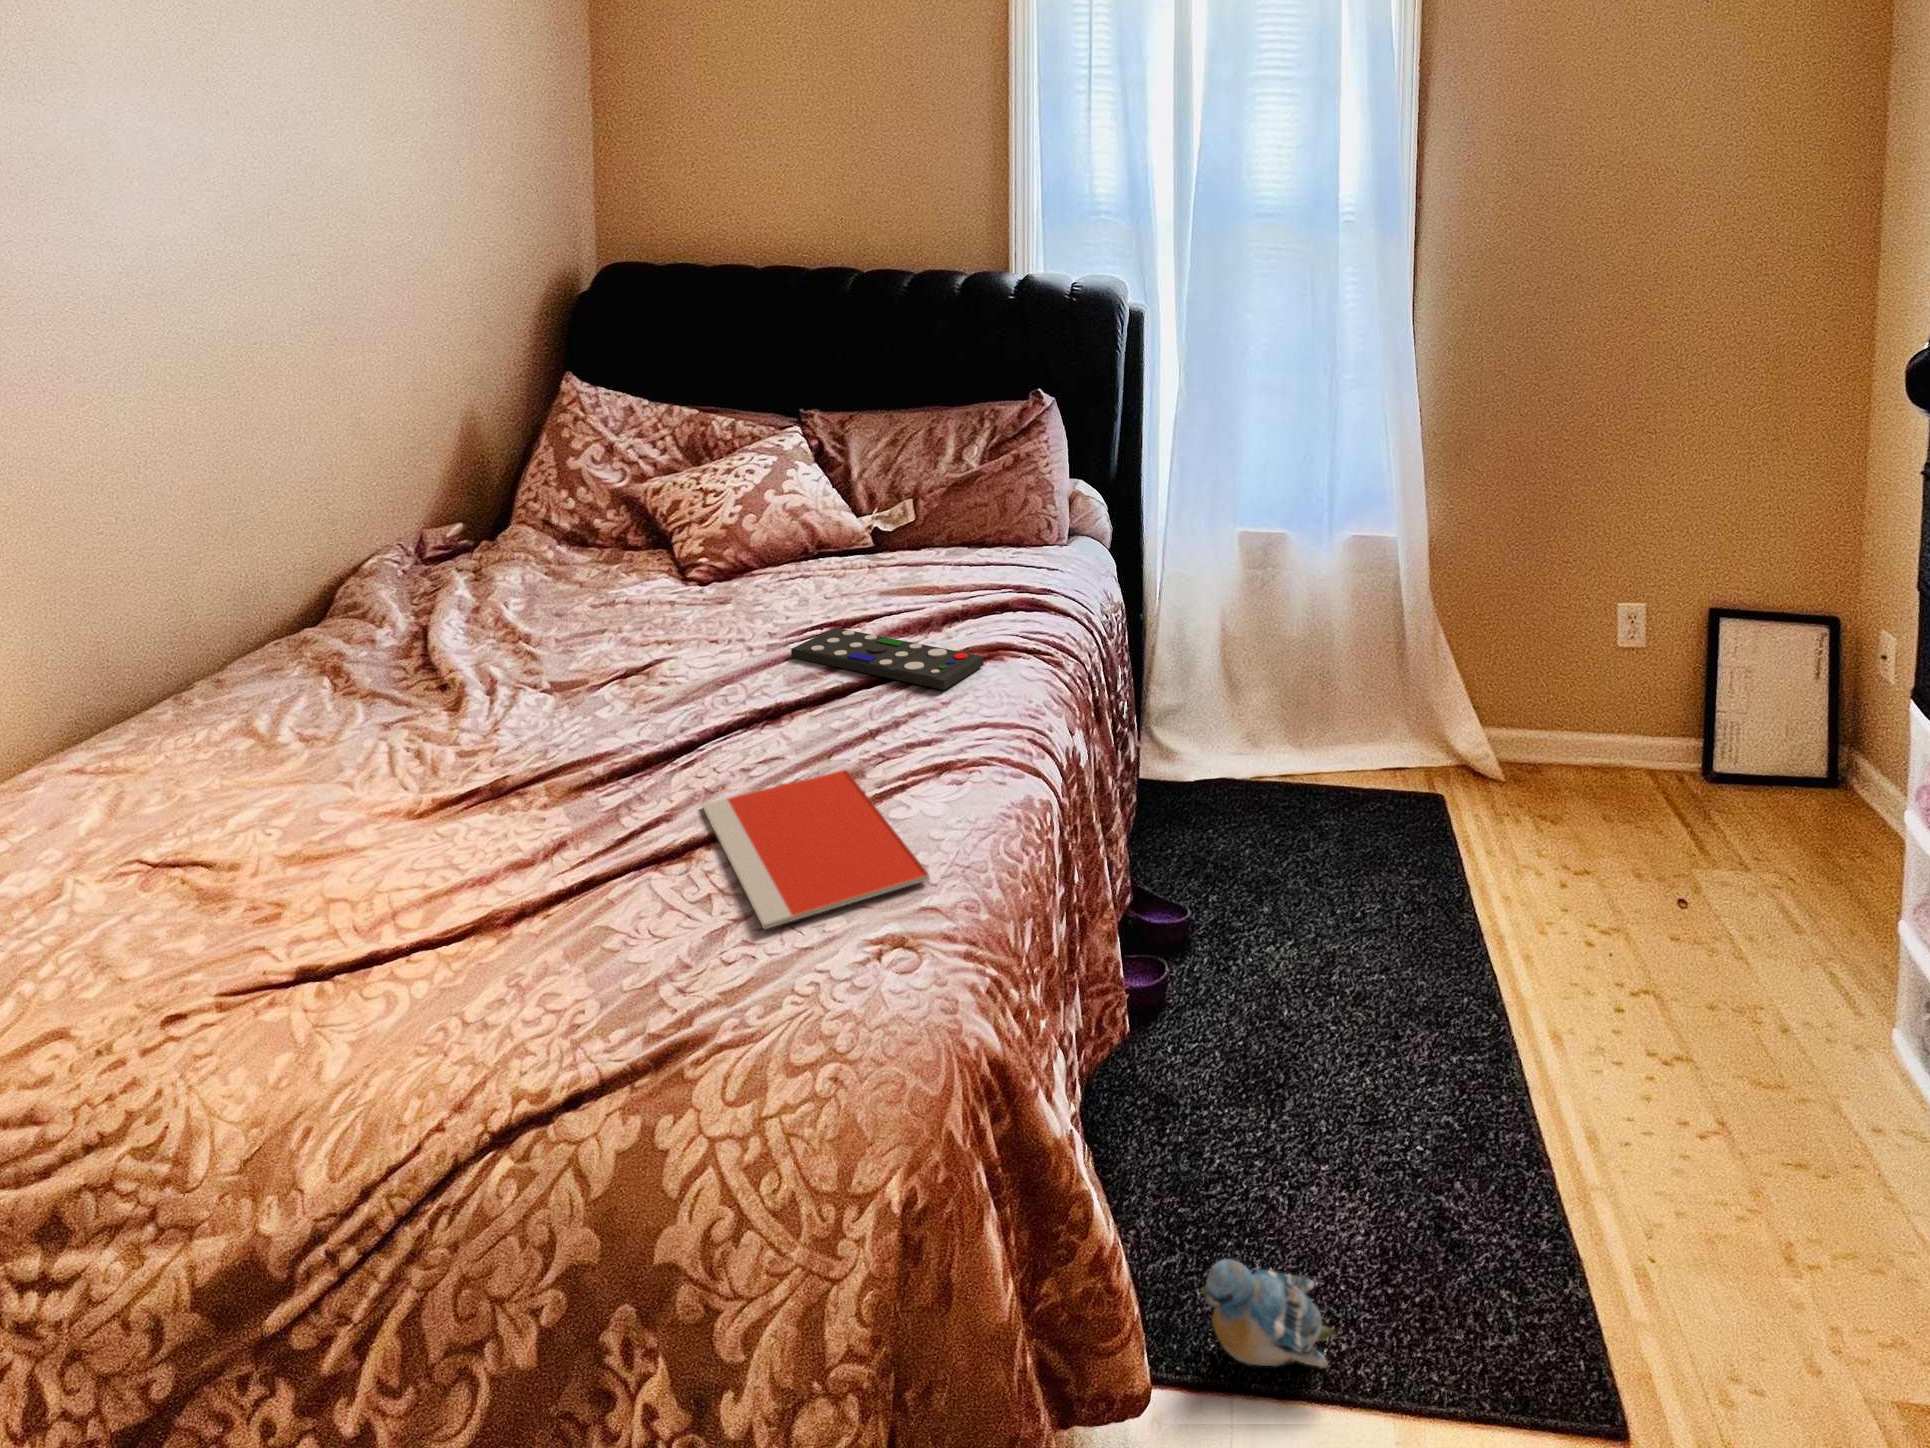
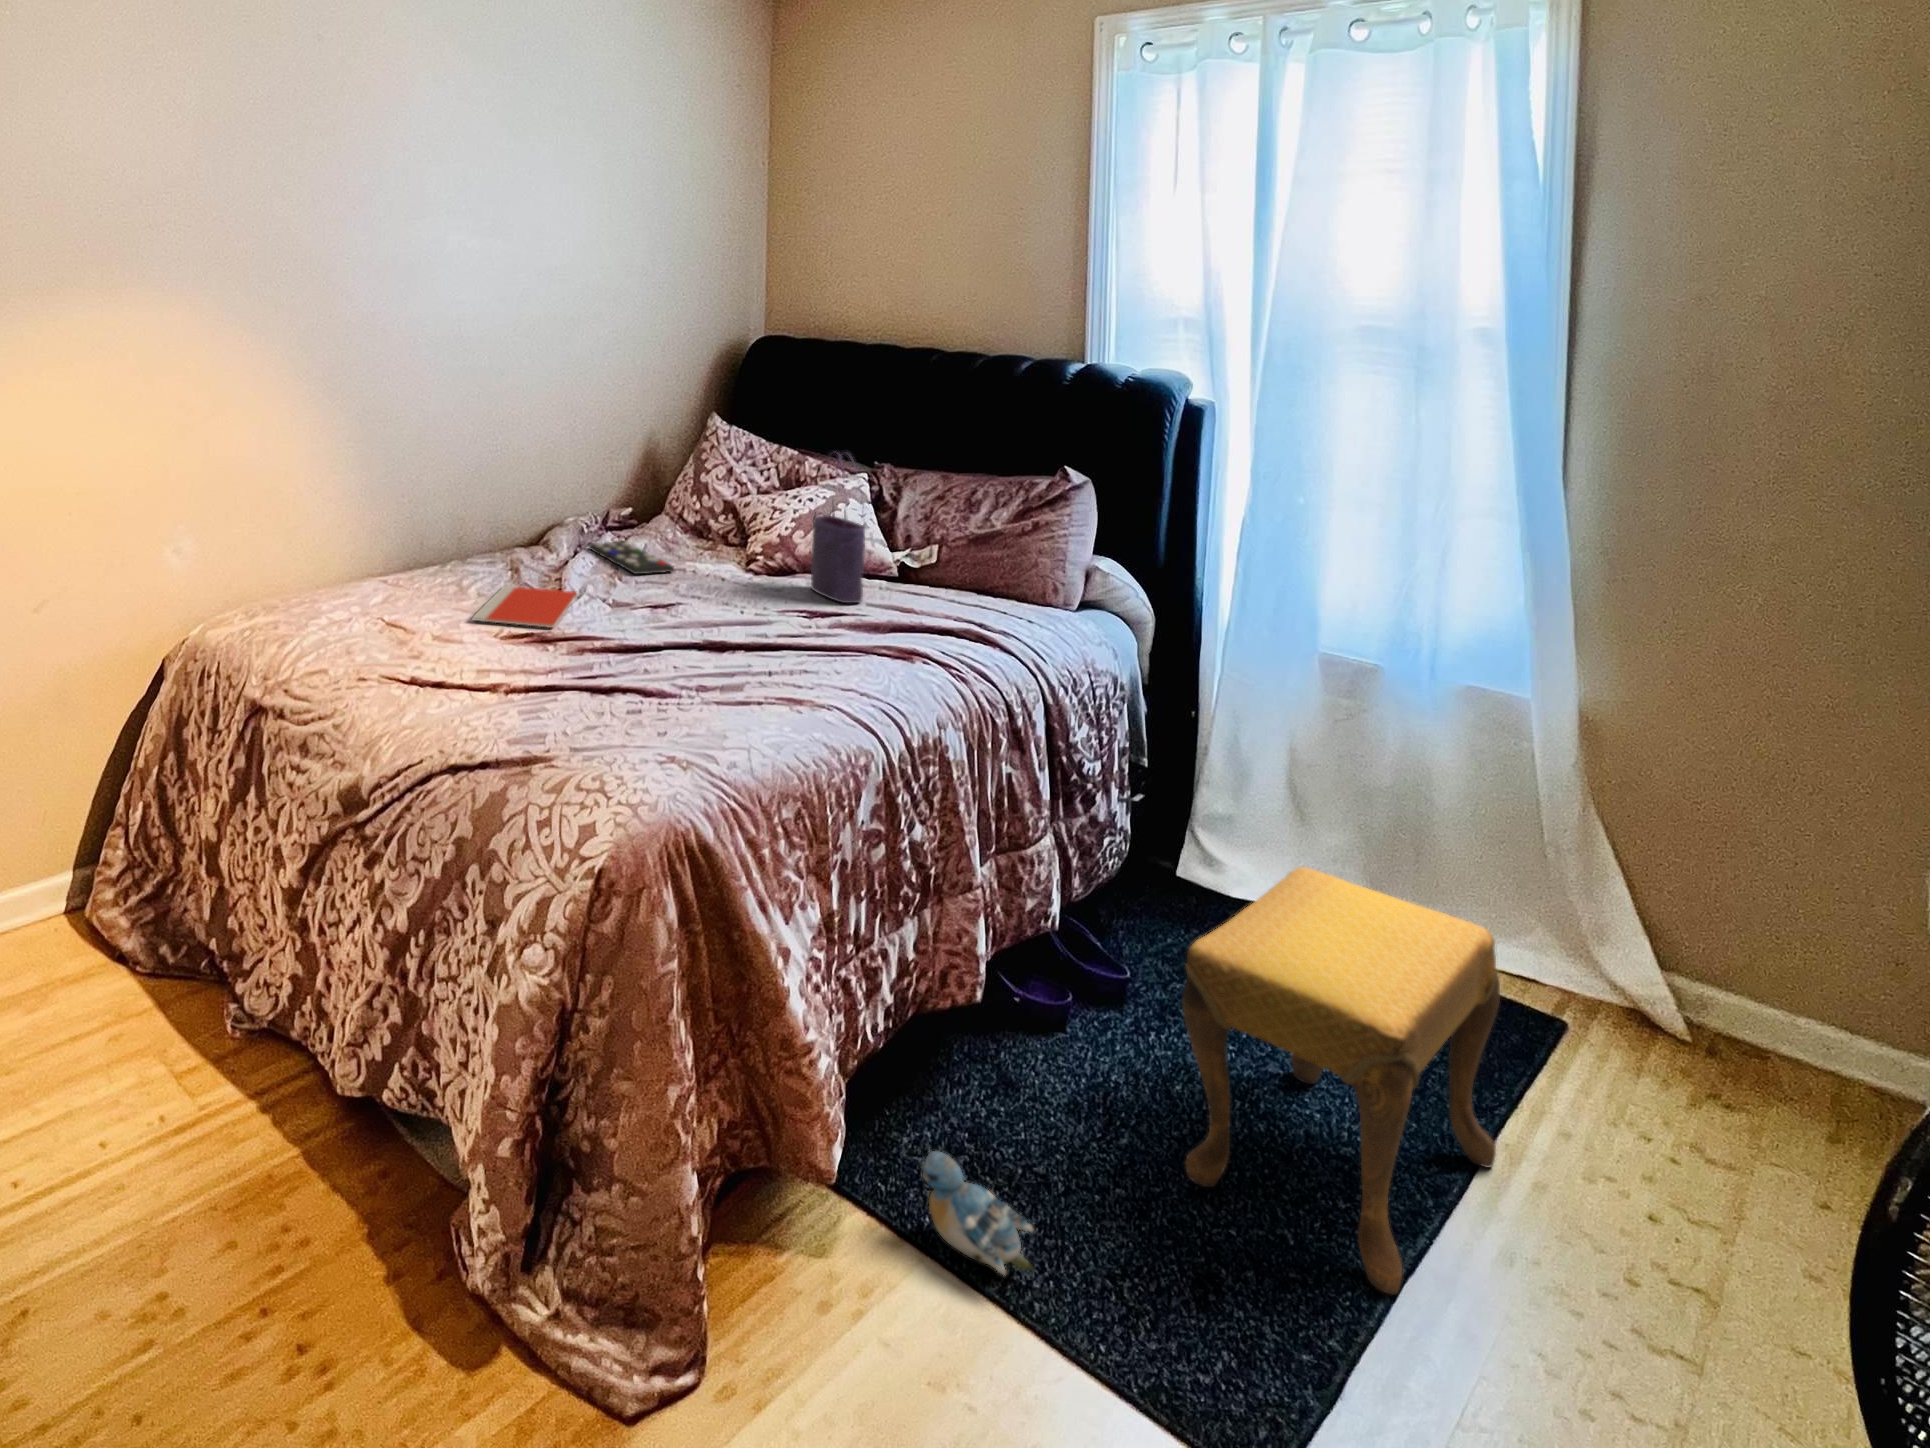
tote bag: none [799,409,877,599] -> present [811,453,865,603]
remote control: present [791,628,984,690] -> present [588,542,674,574]
footstool: none [1342,751,1548,1134] -> present [1182,867,1500,1295]
notebook: present [703,770,930,929] -> present [473,586,577,628]

